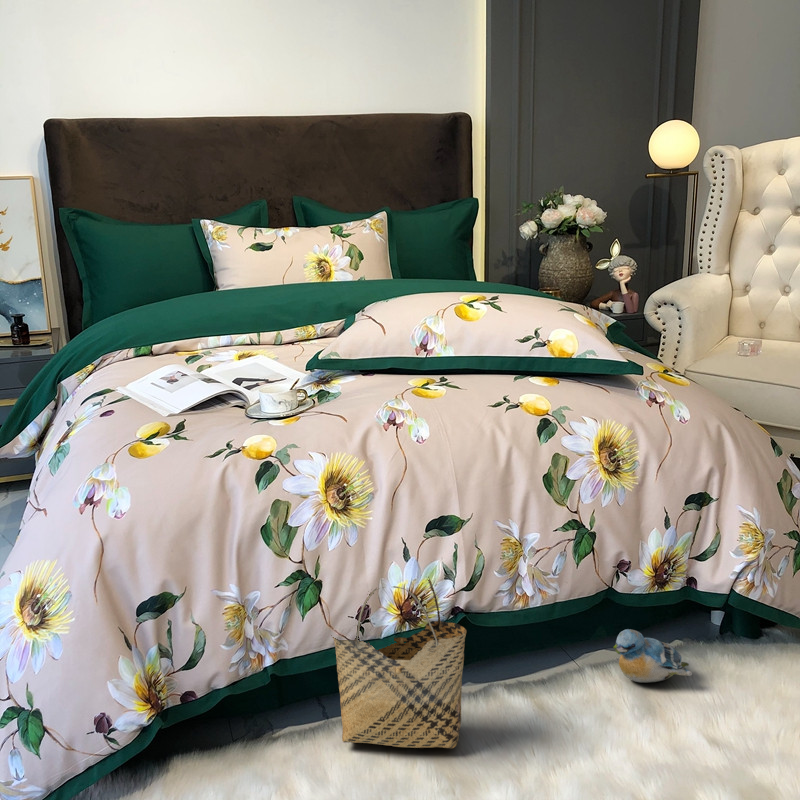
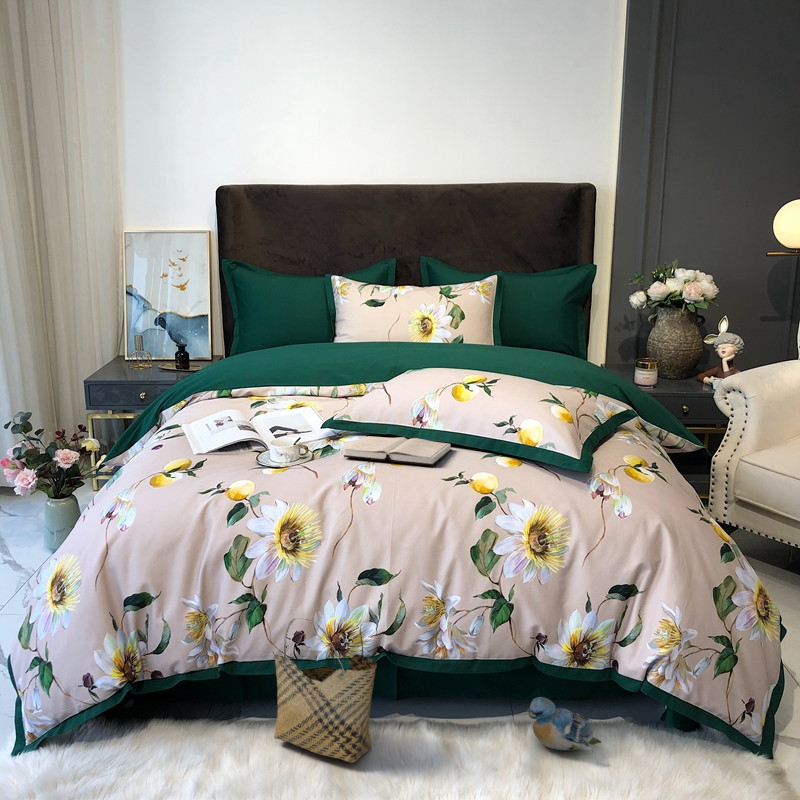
hardback book: none [353,370,466,398] -> present [344,436,452,466]

